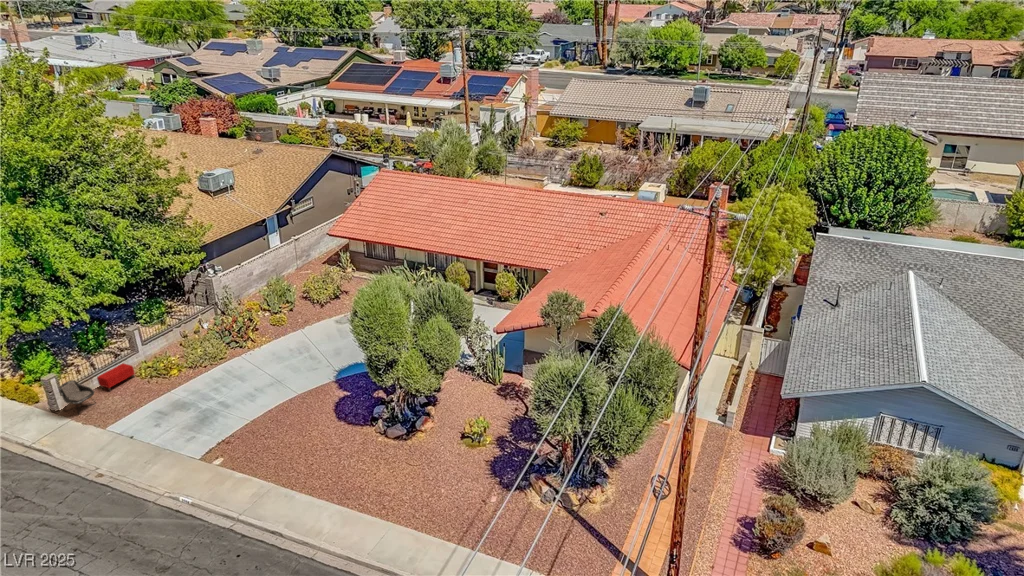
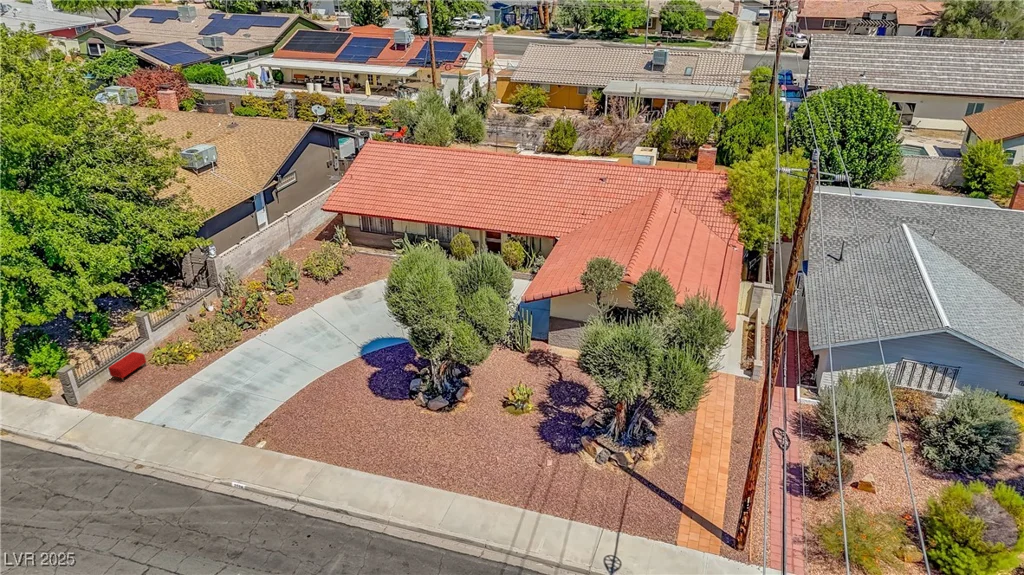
lounge chair: present [59,380,94,414] -> none [72,373,112,408]

